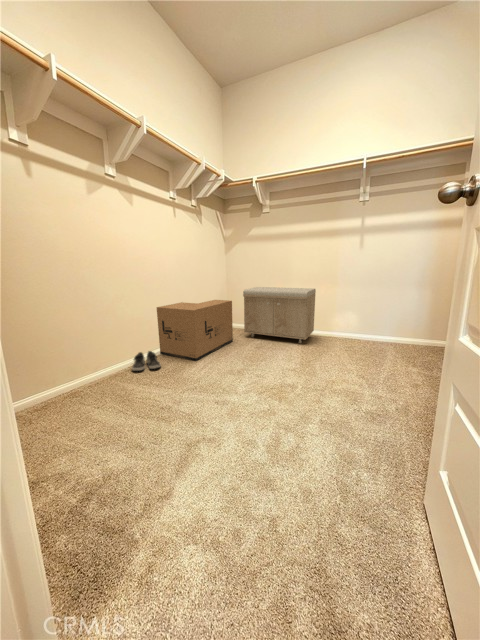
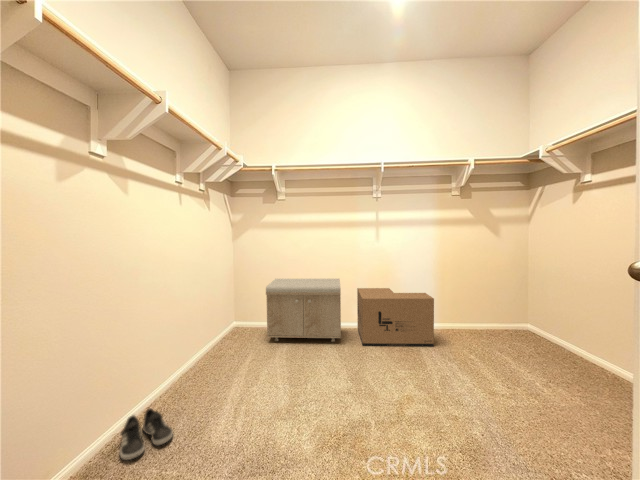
cardboard box: present [157,300,233,361] -> present [357,288,434,347]

